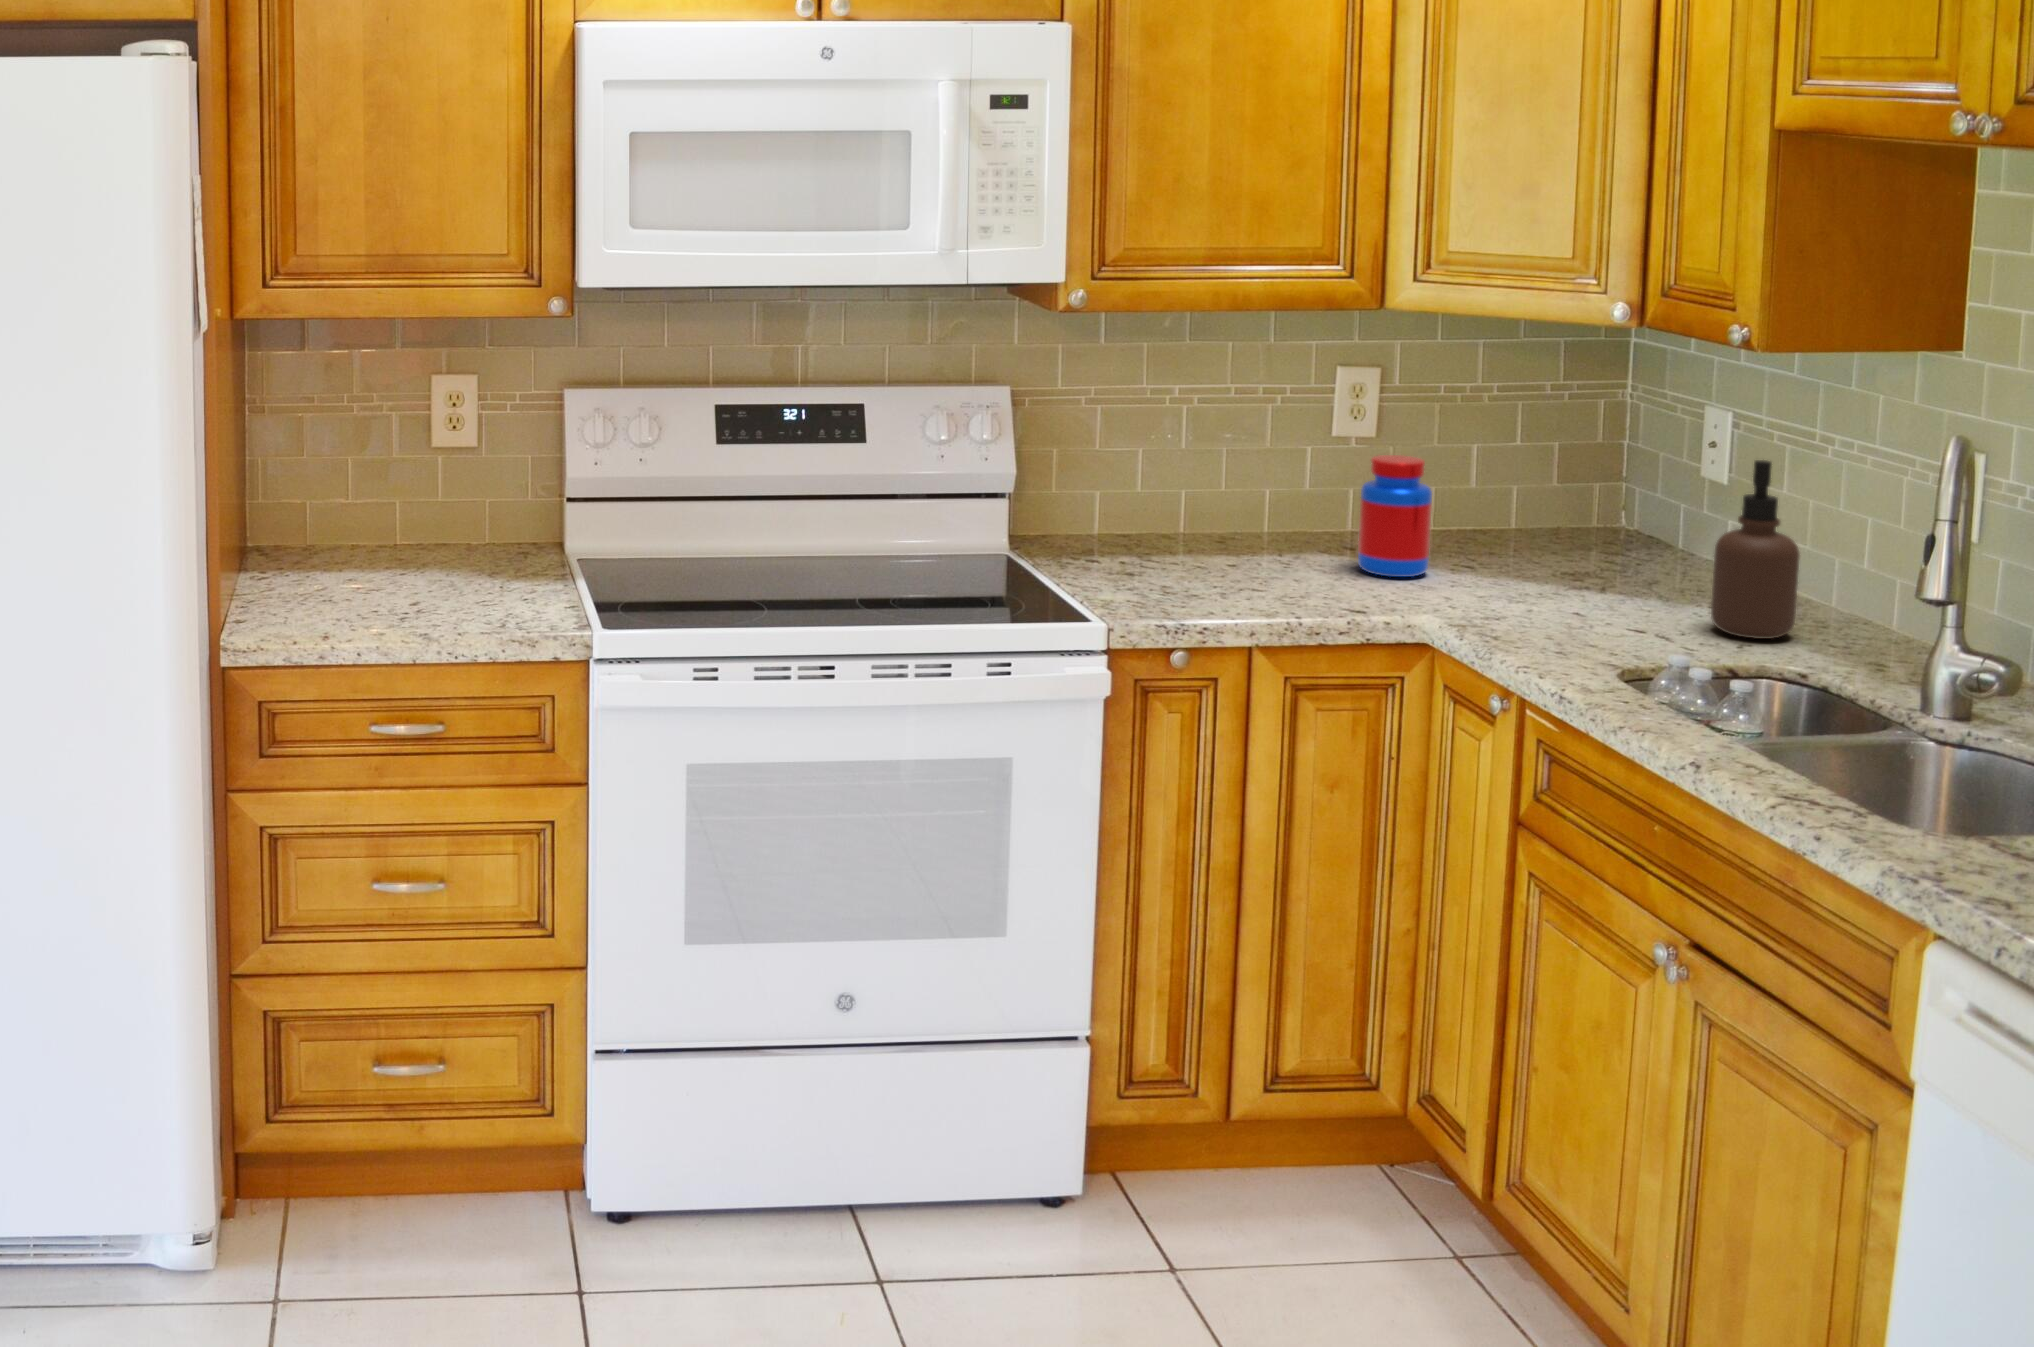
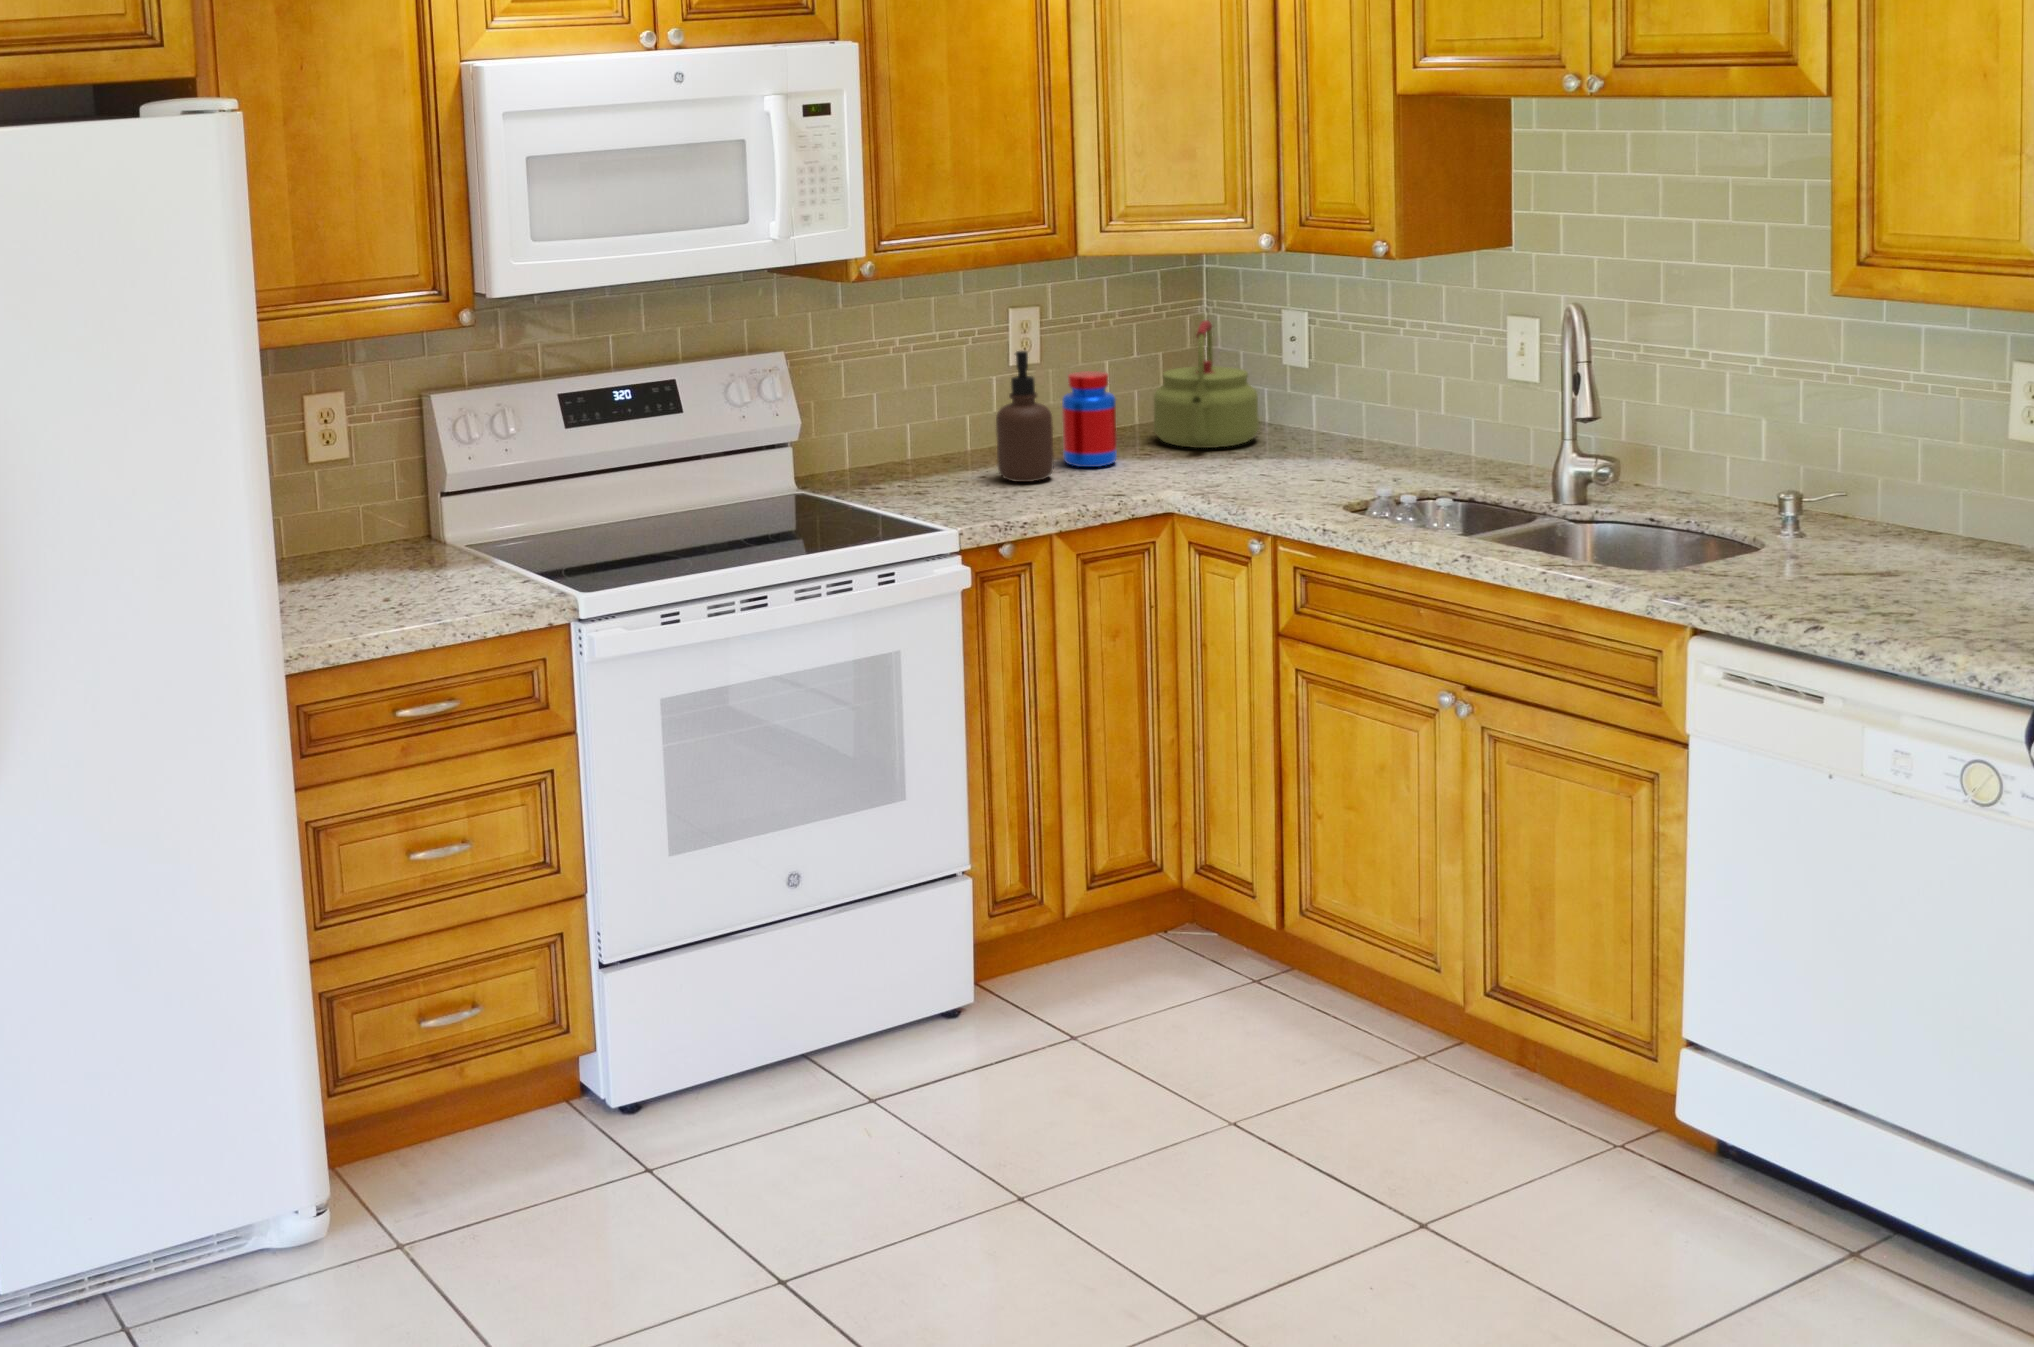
kettle: none [1513,410,1660,577] -> present [1154,320,1259,448]
soap dispenser: present [1711,460,1800,639] -> present [996,351,1054,482]

